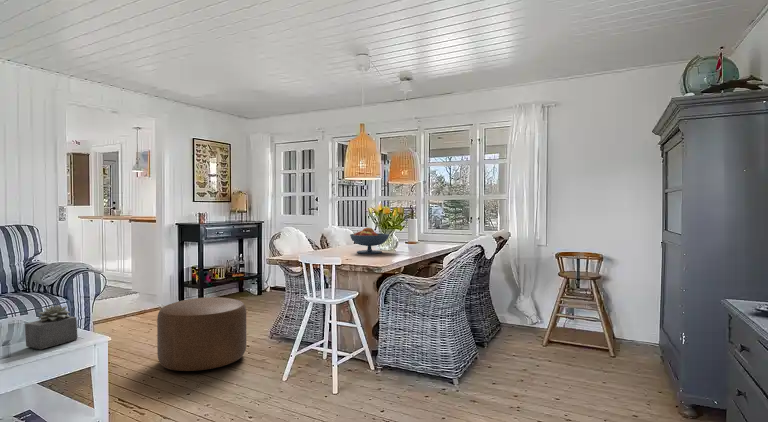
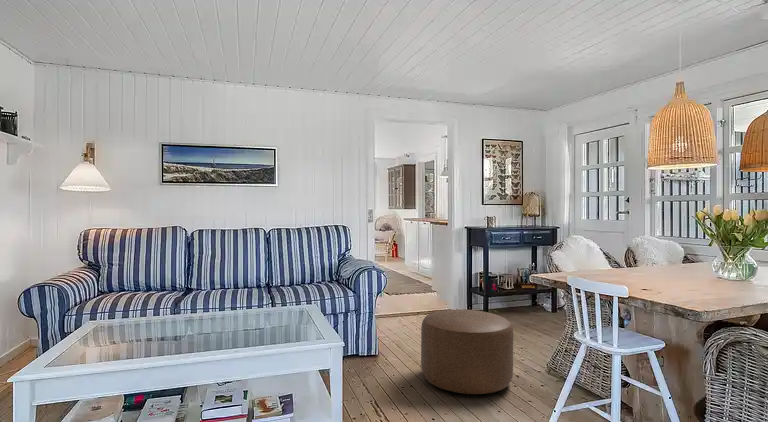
fruit bowl: present [350,228,389,254] -> none [660,243,733,284]
succulent plant: present [25,305,77,349] -> none [288,303,326,345]

